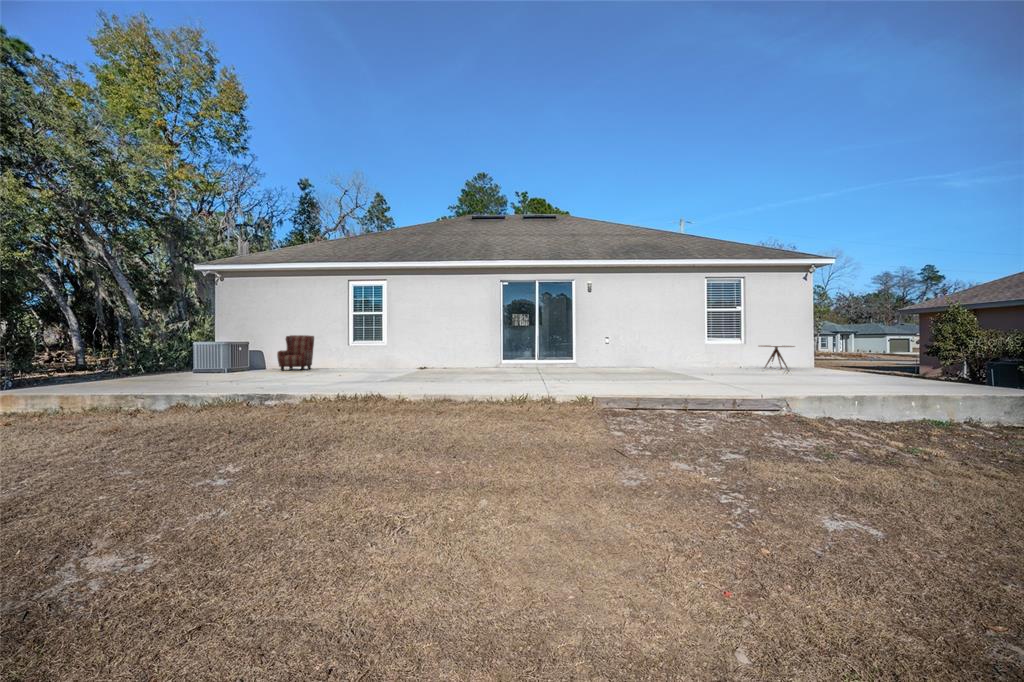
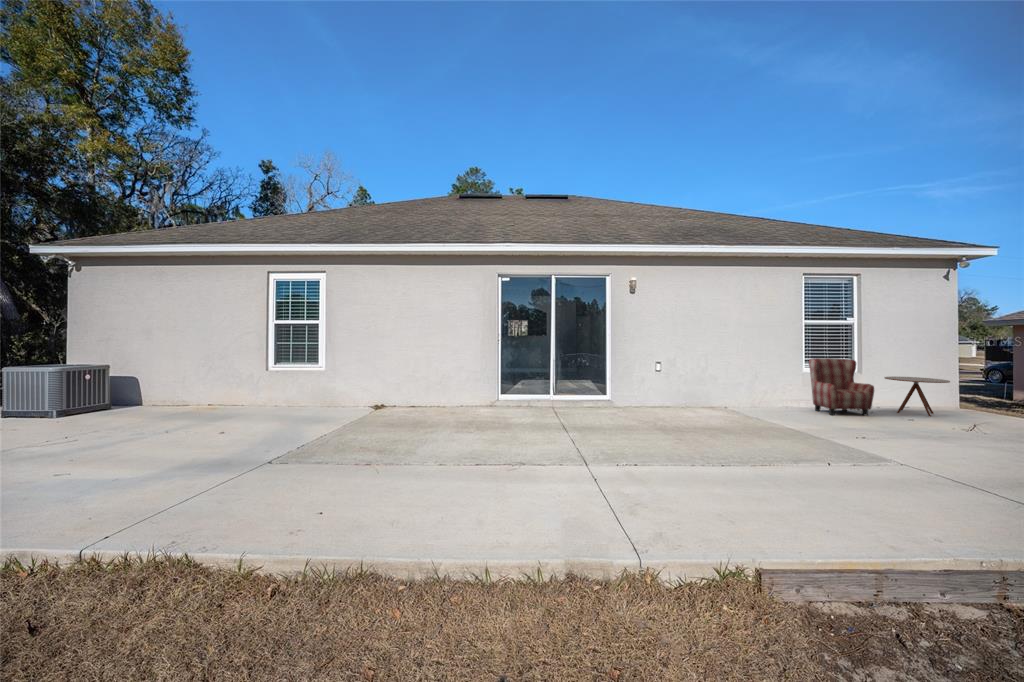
armchair: present [277,335,314,371] -> present [809,358,874,415]

